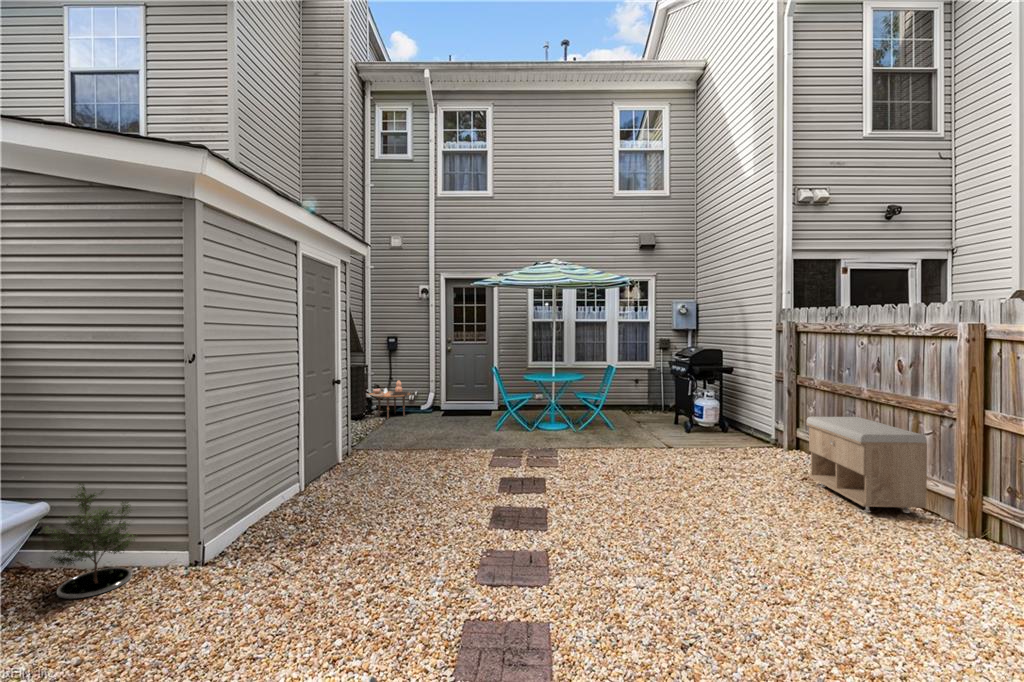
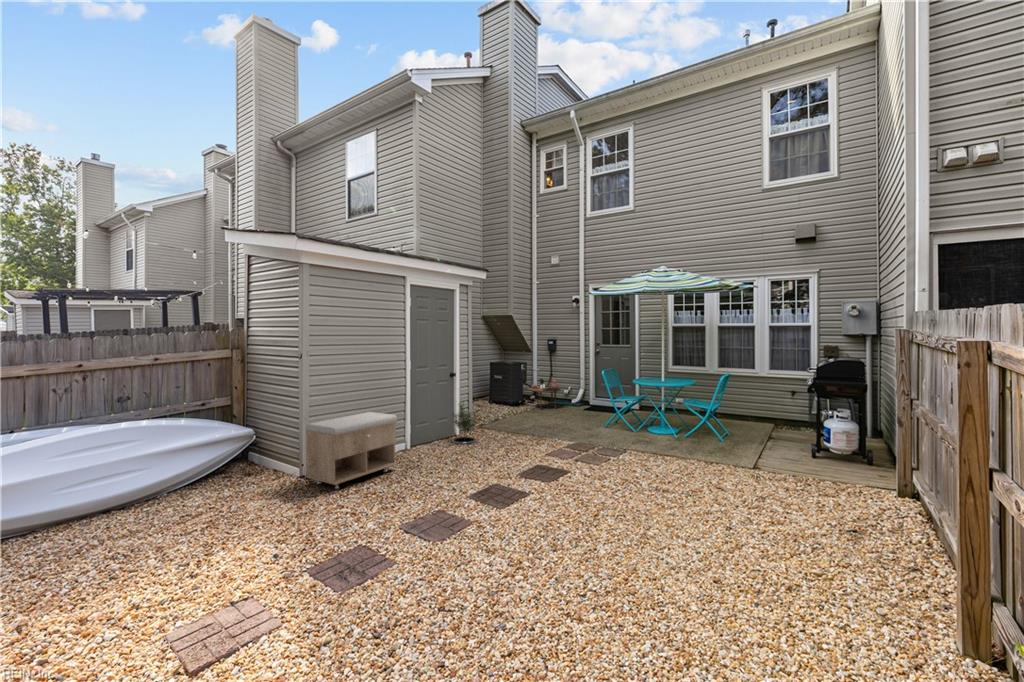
storage bench: present [807,416,927,513] -> present [306,412,397,489]
potted tree: present [45,482,135,599] -> present [452,401,476,444]

